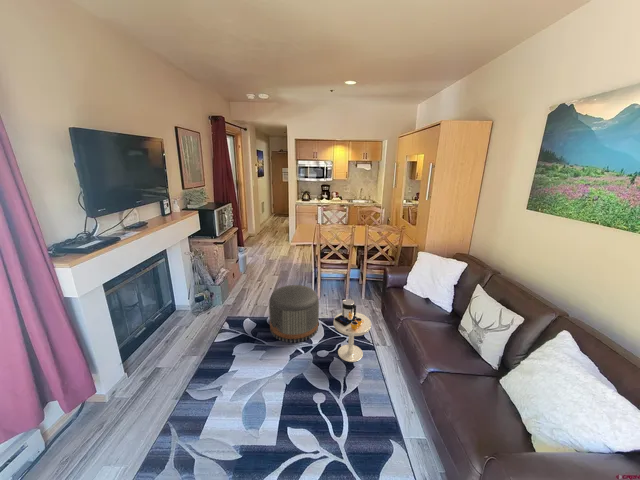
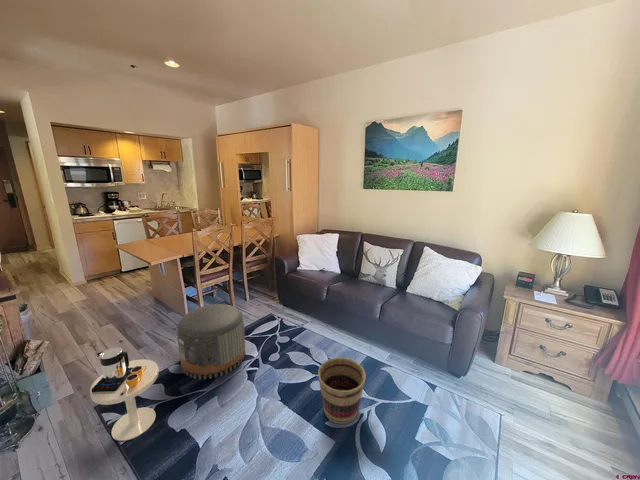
side table: present [334,299,371,362] -> present [90,347,159,441]
basket: none [286,378,335,448] -> present [318,357,366,424]

